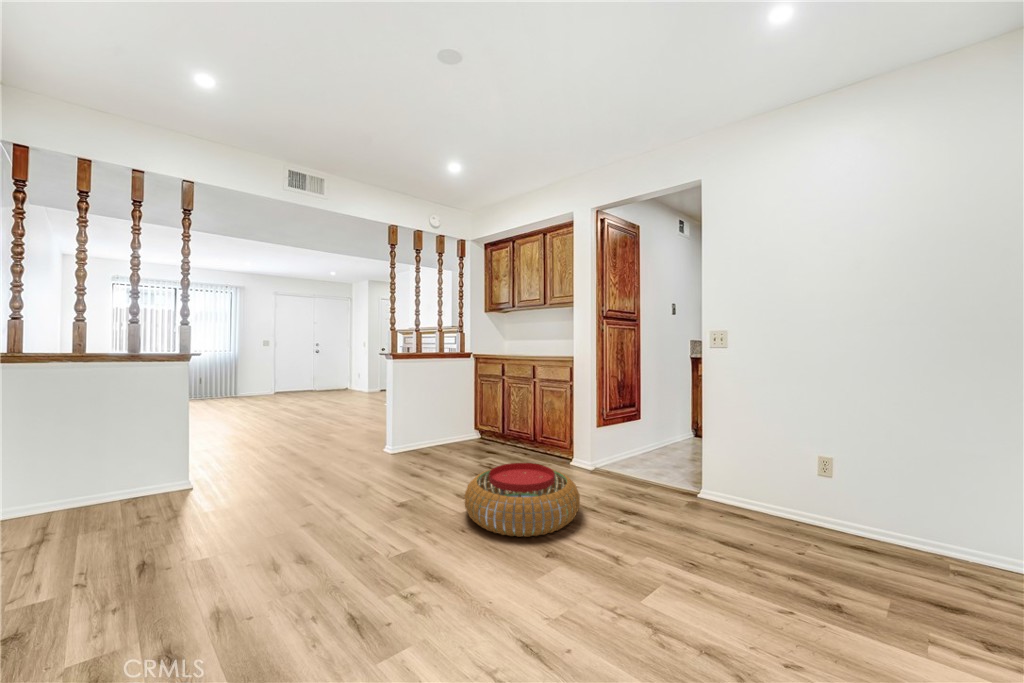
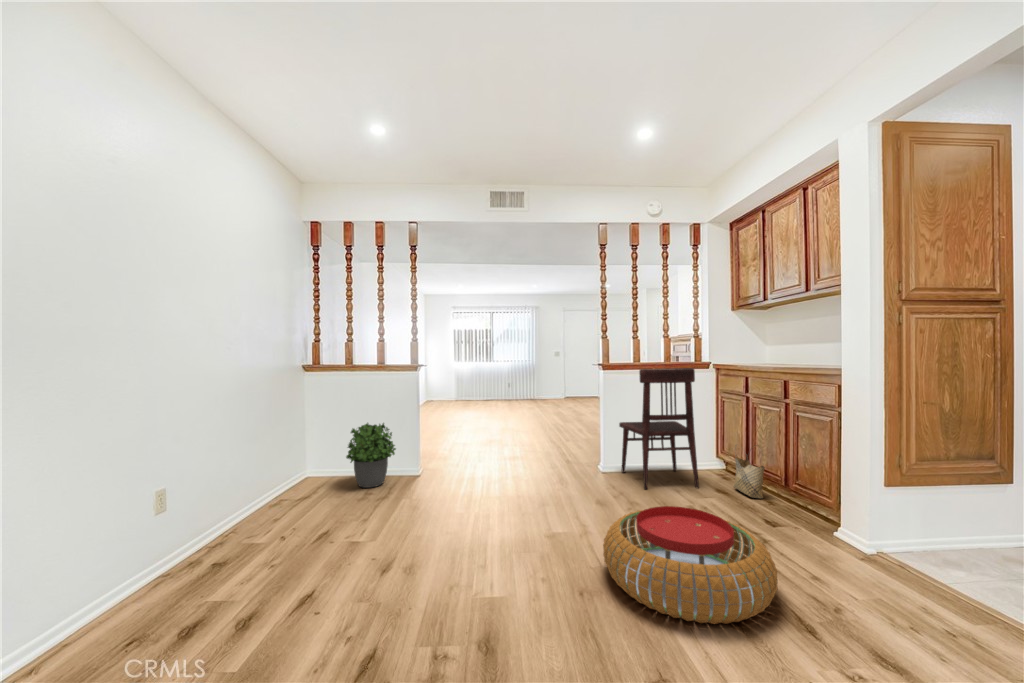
dining chair: none [407,359,476,464] -> present [619,368,699,490]
woven basket: none [497,414,521,452] -> present [734,458,765,498]
potted plant: none [37,445,145,545] -> present [346,423,396,488]

